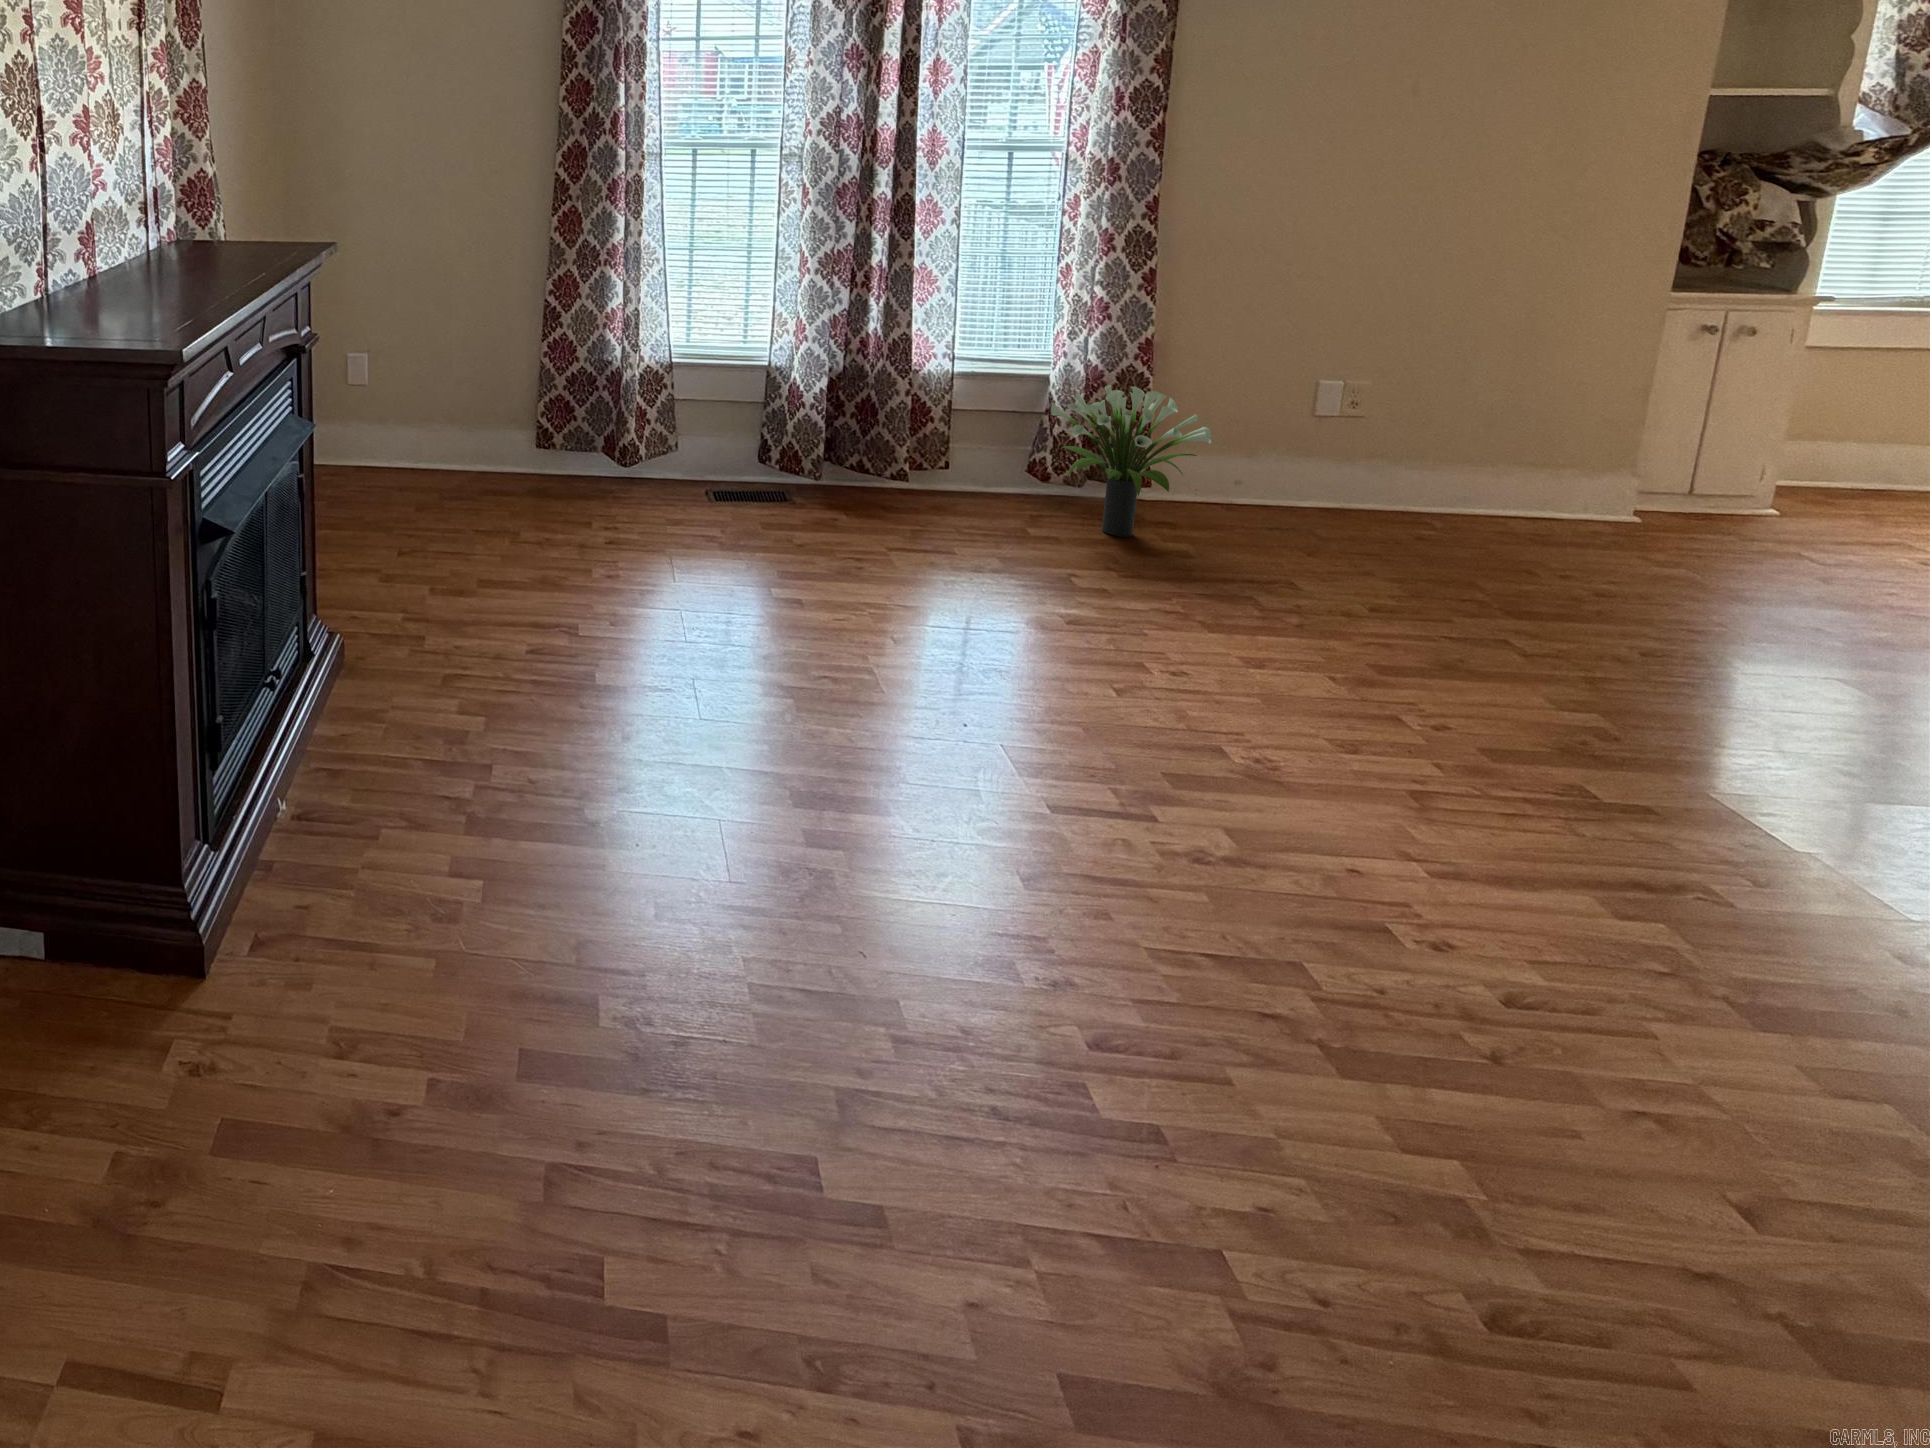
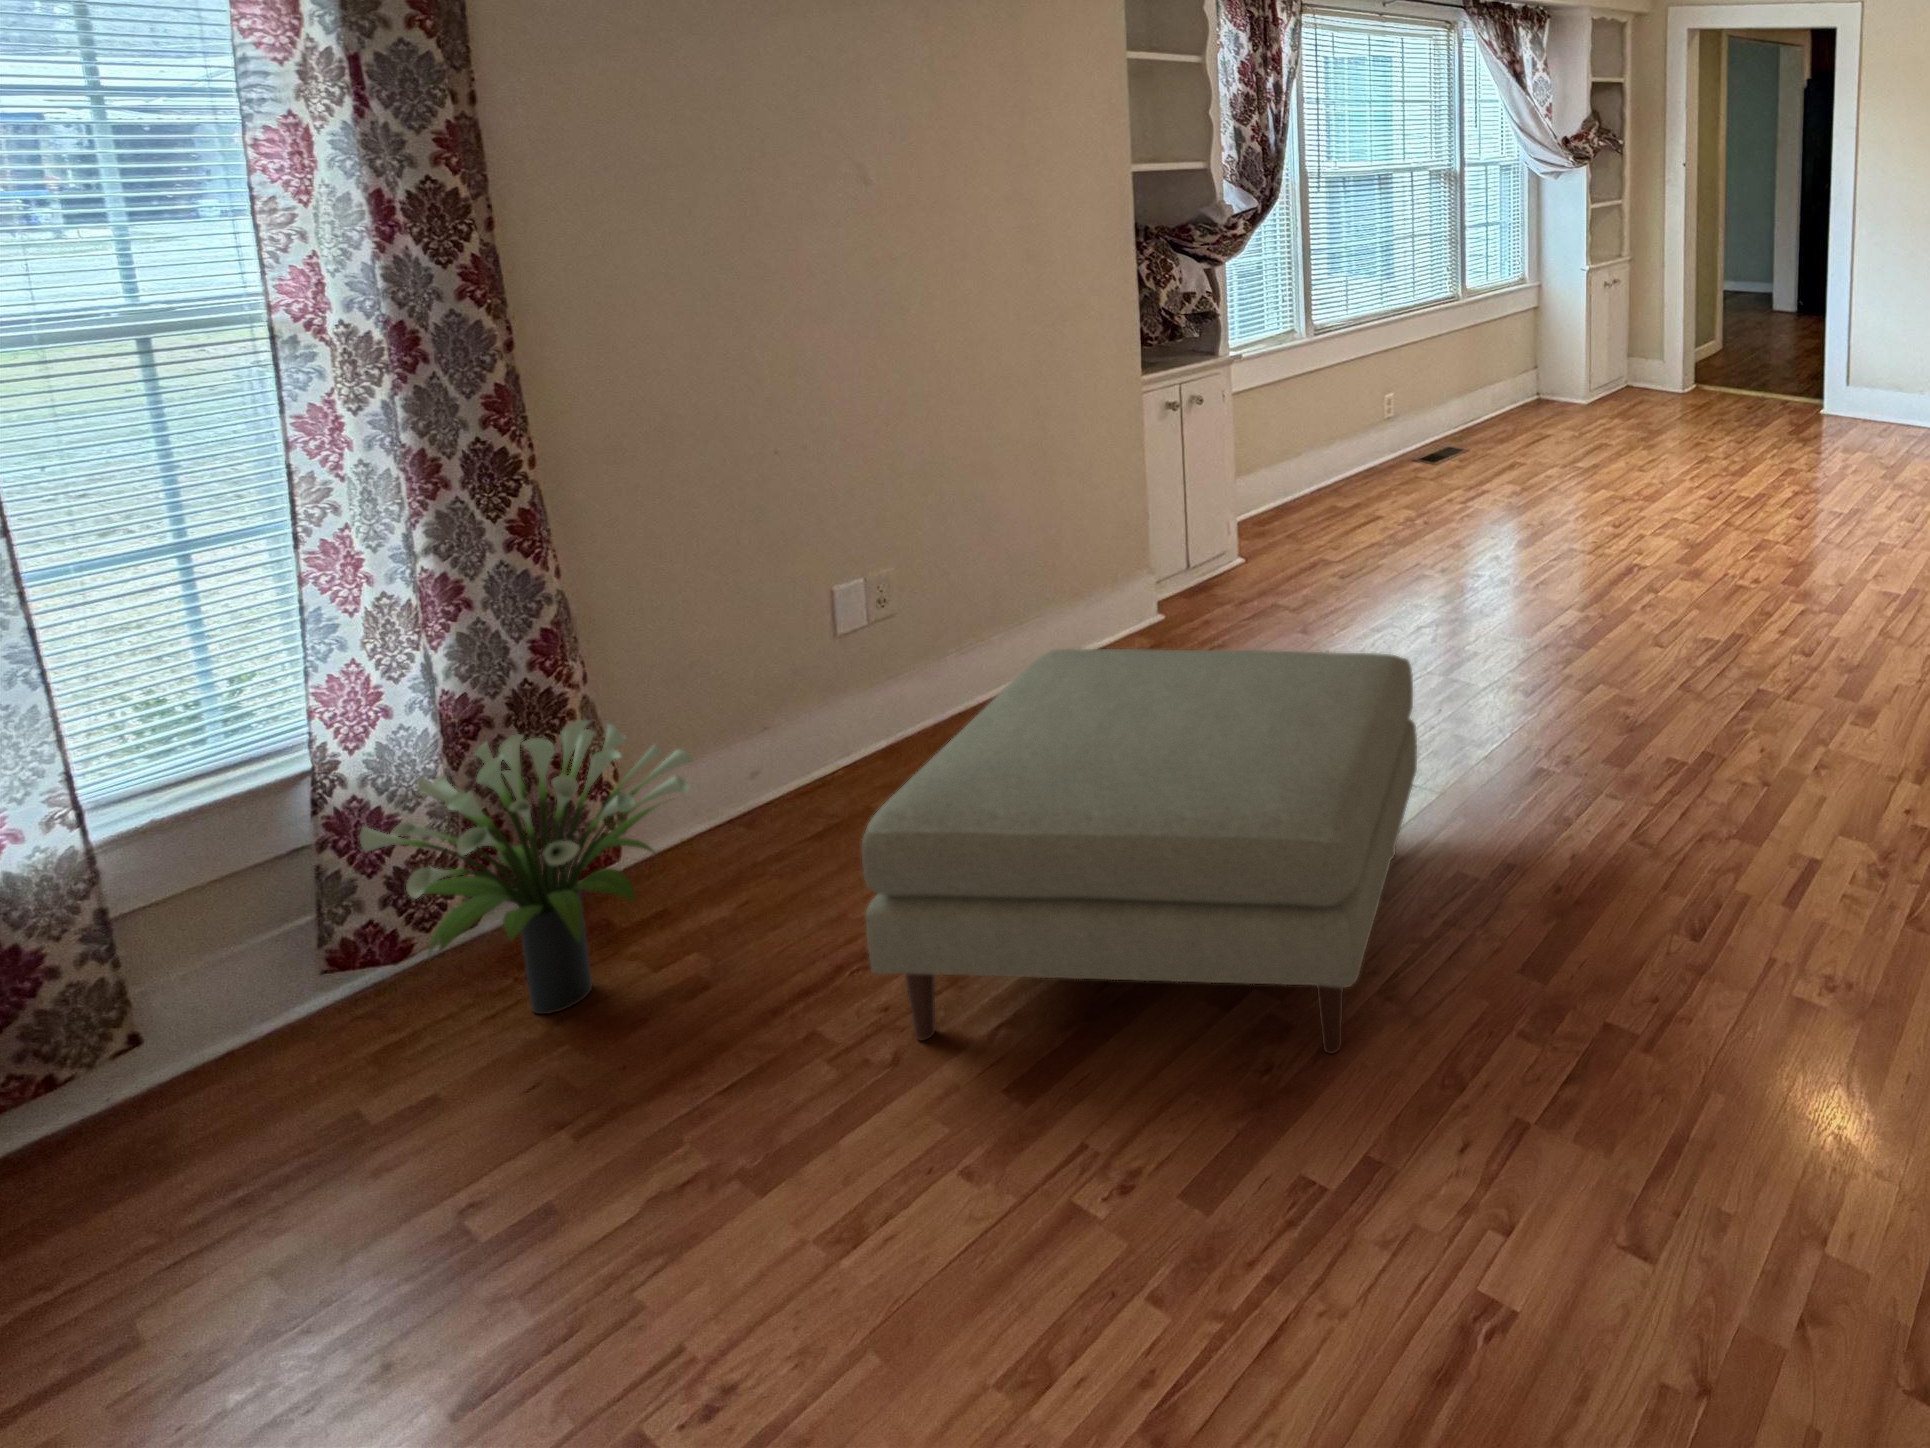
ottoman: none [1303,450,1899,770] -> present [862,649,1417,1054]

